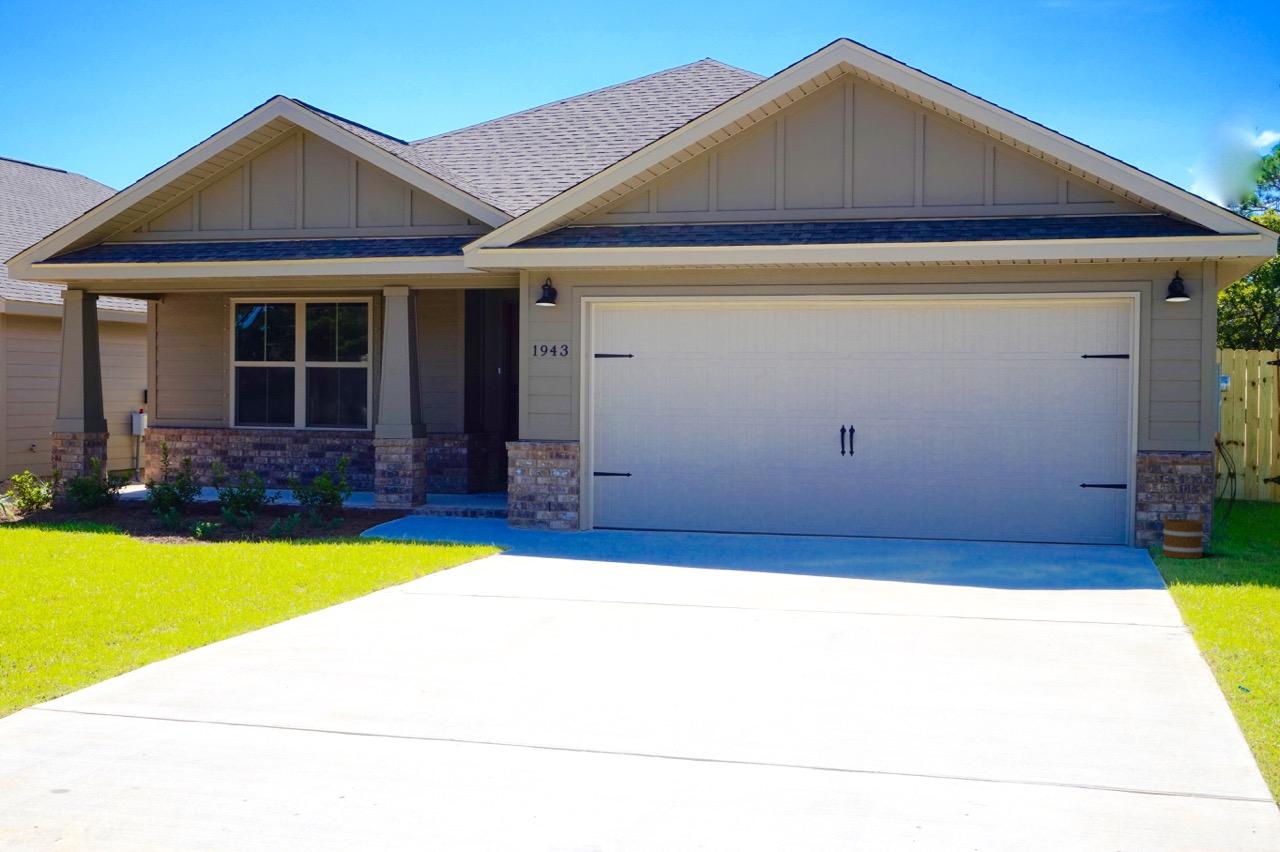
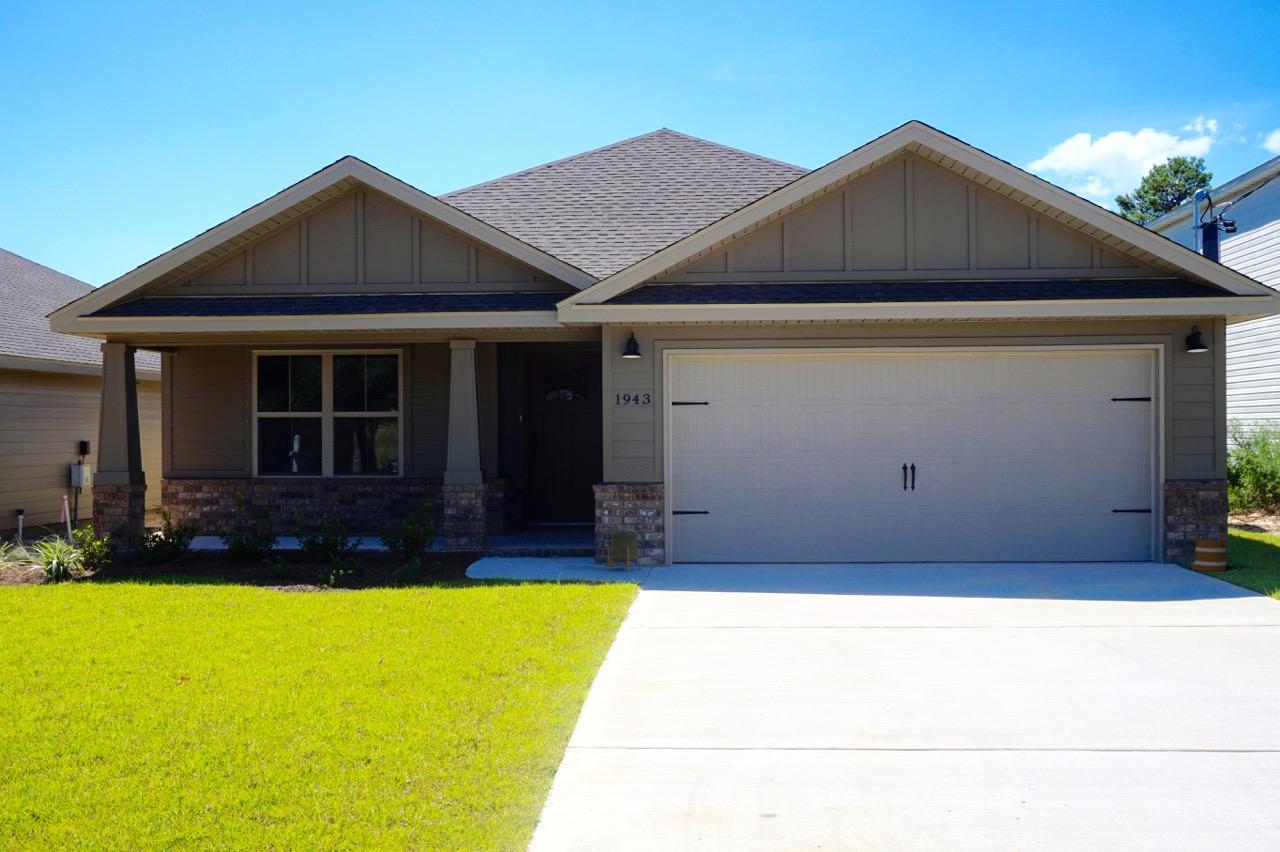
planter: none [515,492,551,534] -> present [608,532,641,572]

